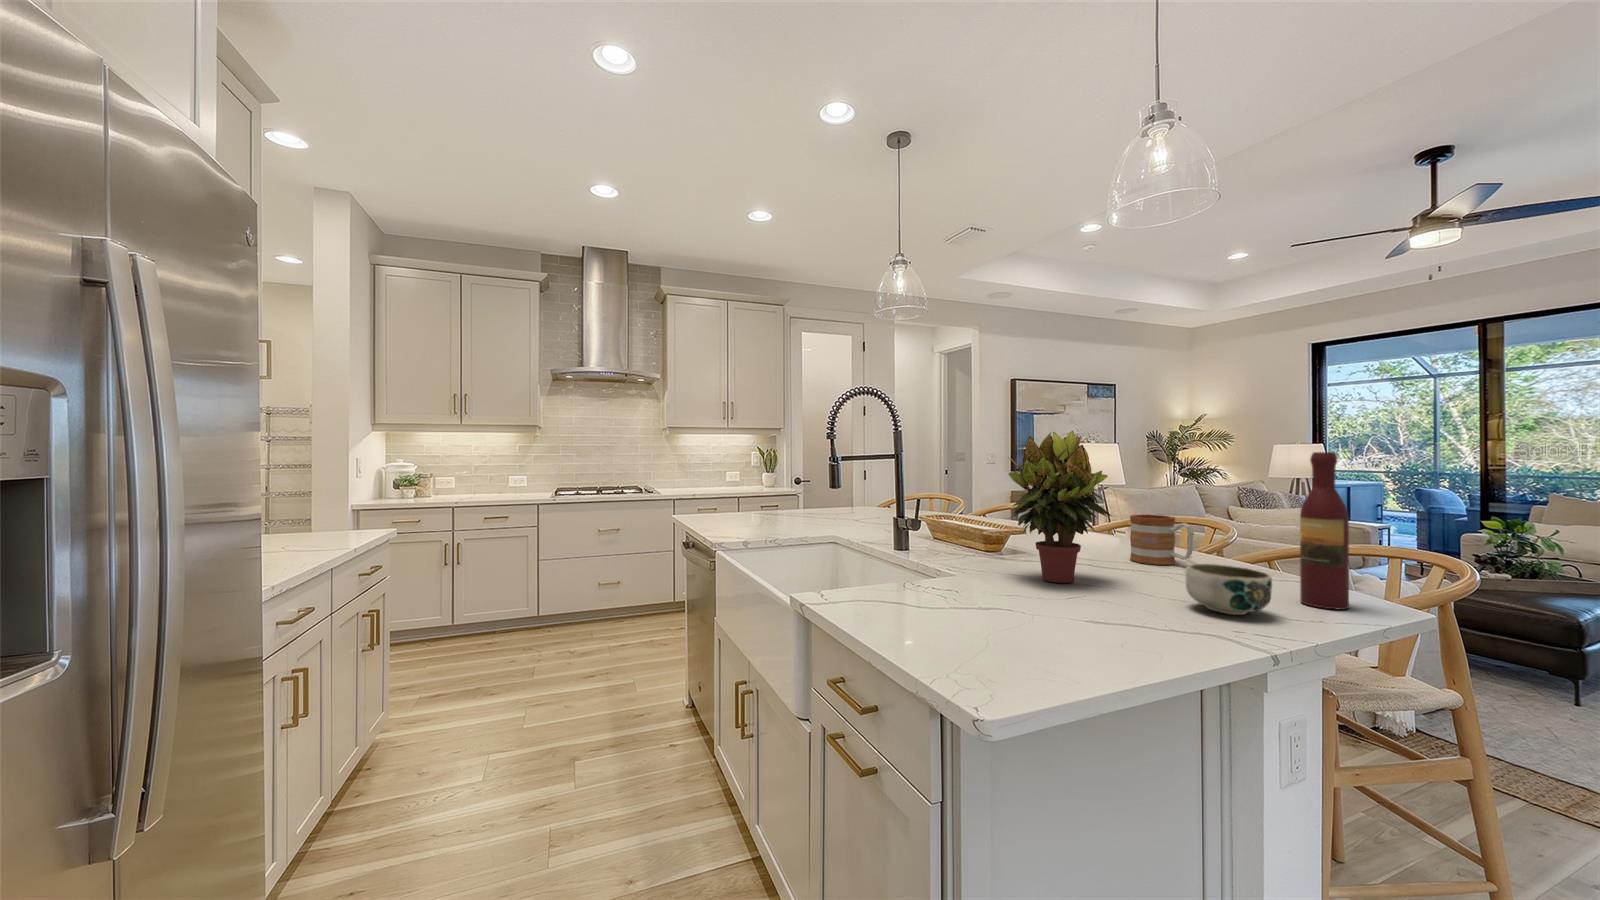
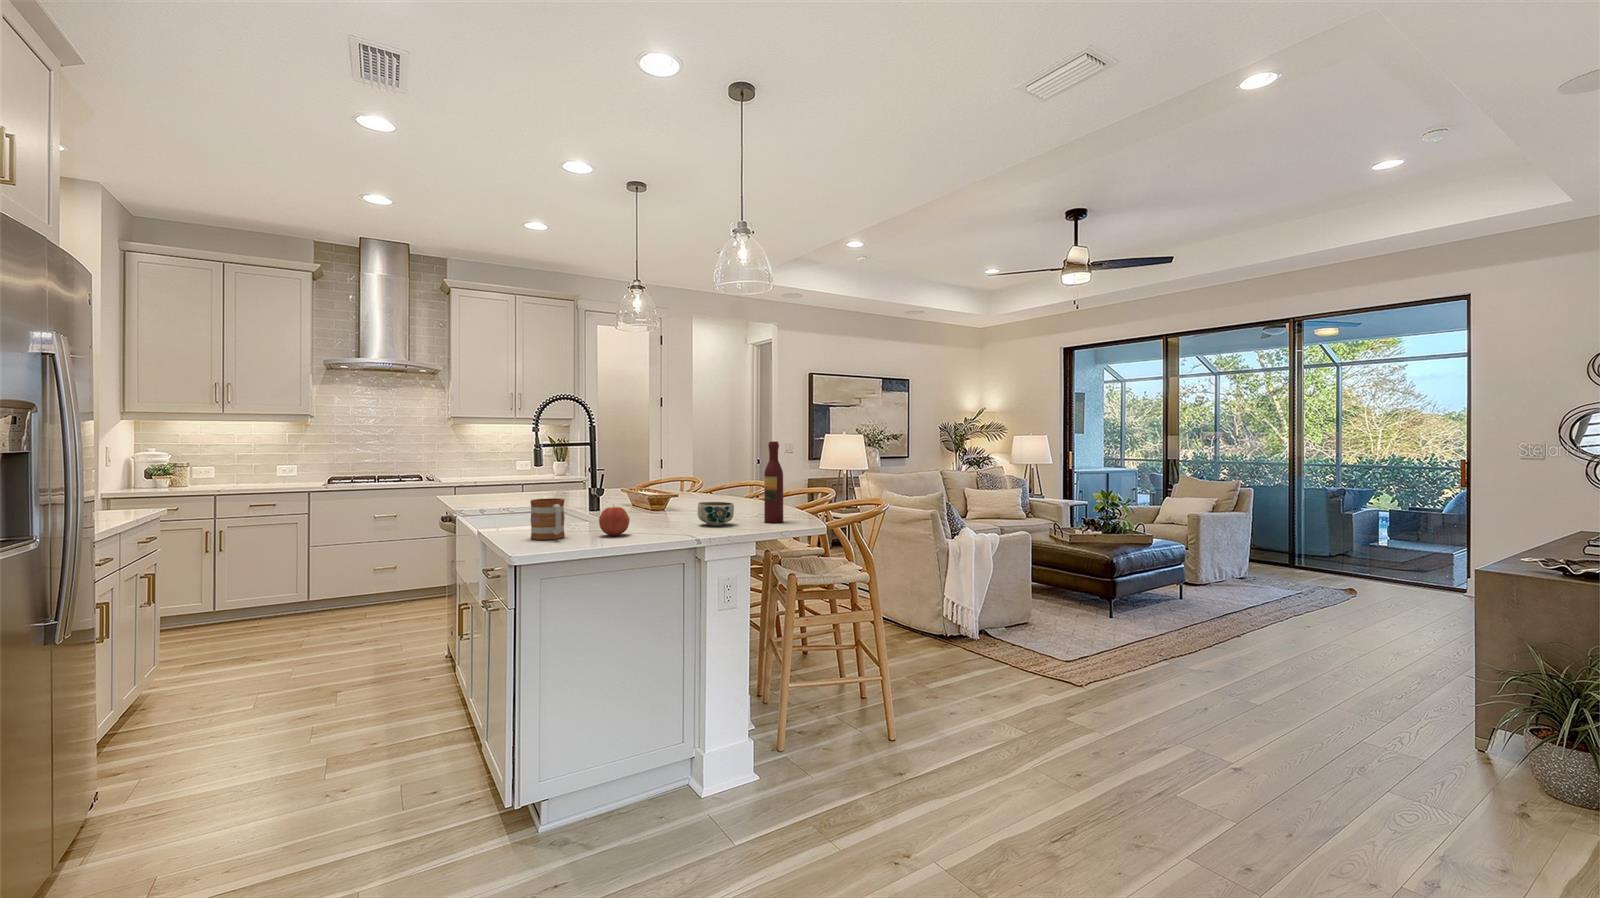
potted plant: present [1009,431,1111,583] -> none [630,429,689,519]
mug: present [1130,515,1194,565] -> present [530,498,565,540]
apple: none [1065,584,1132,649] -> present [599,506,630,536]

